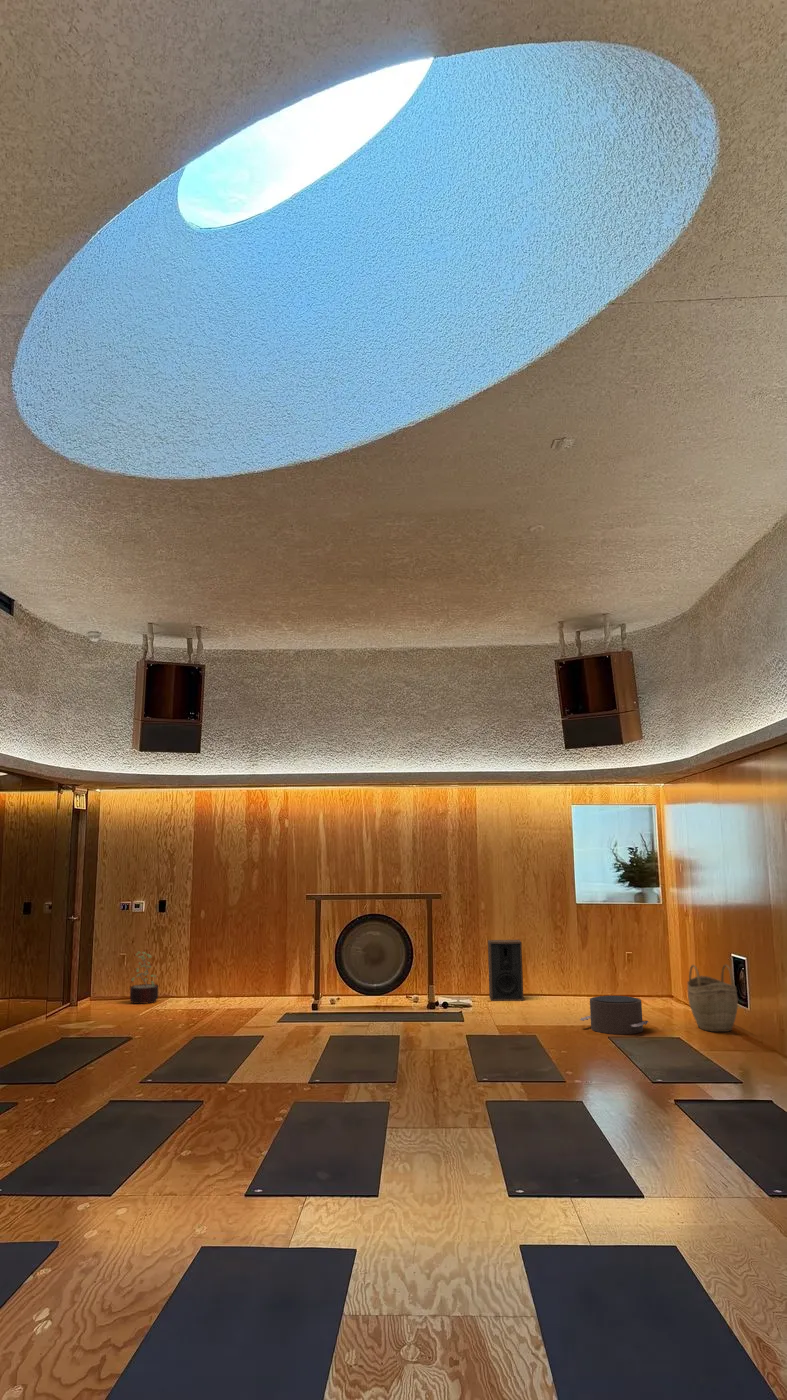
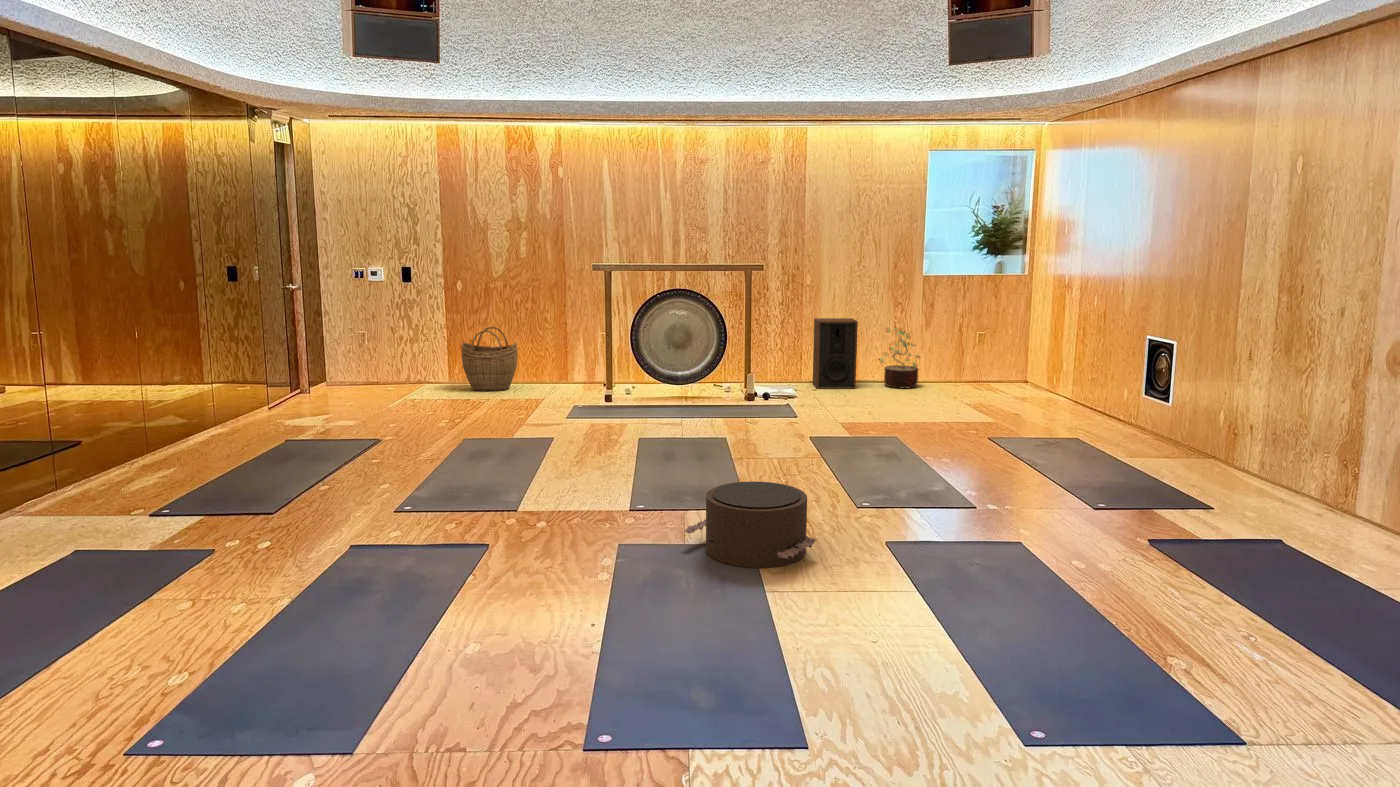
decorative plant: present [130,952,159,1004] -> present [879,327,920,389]
woven basket: present [688,965,738,1032] -> present [462,327,518,391]
pouf: present [580,996,648,1034] -> present [684,481,817,568]

